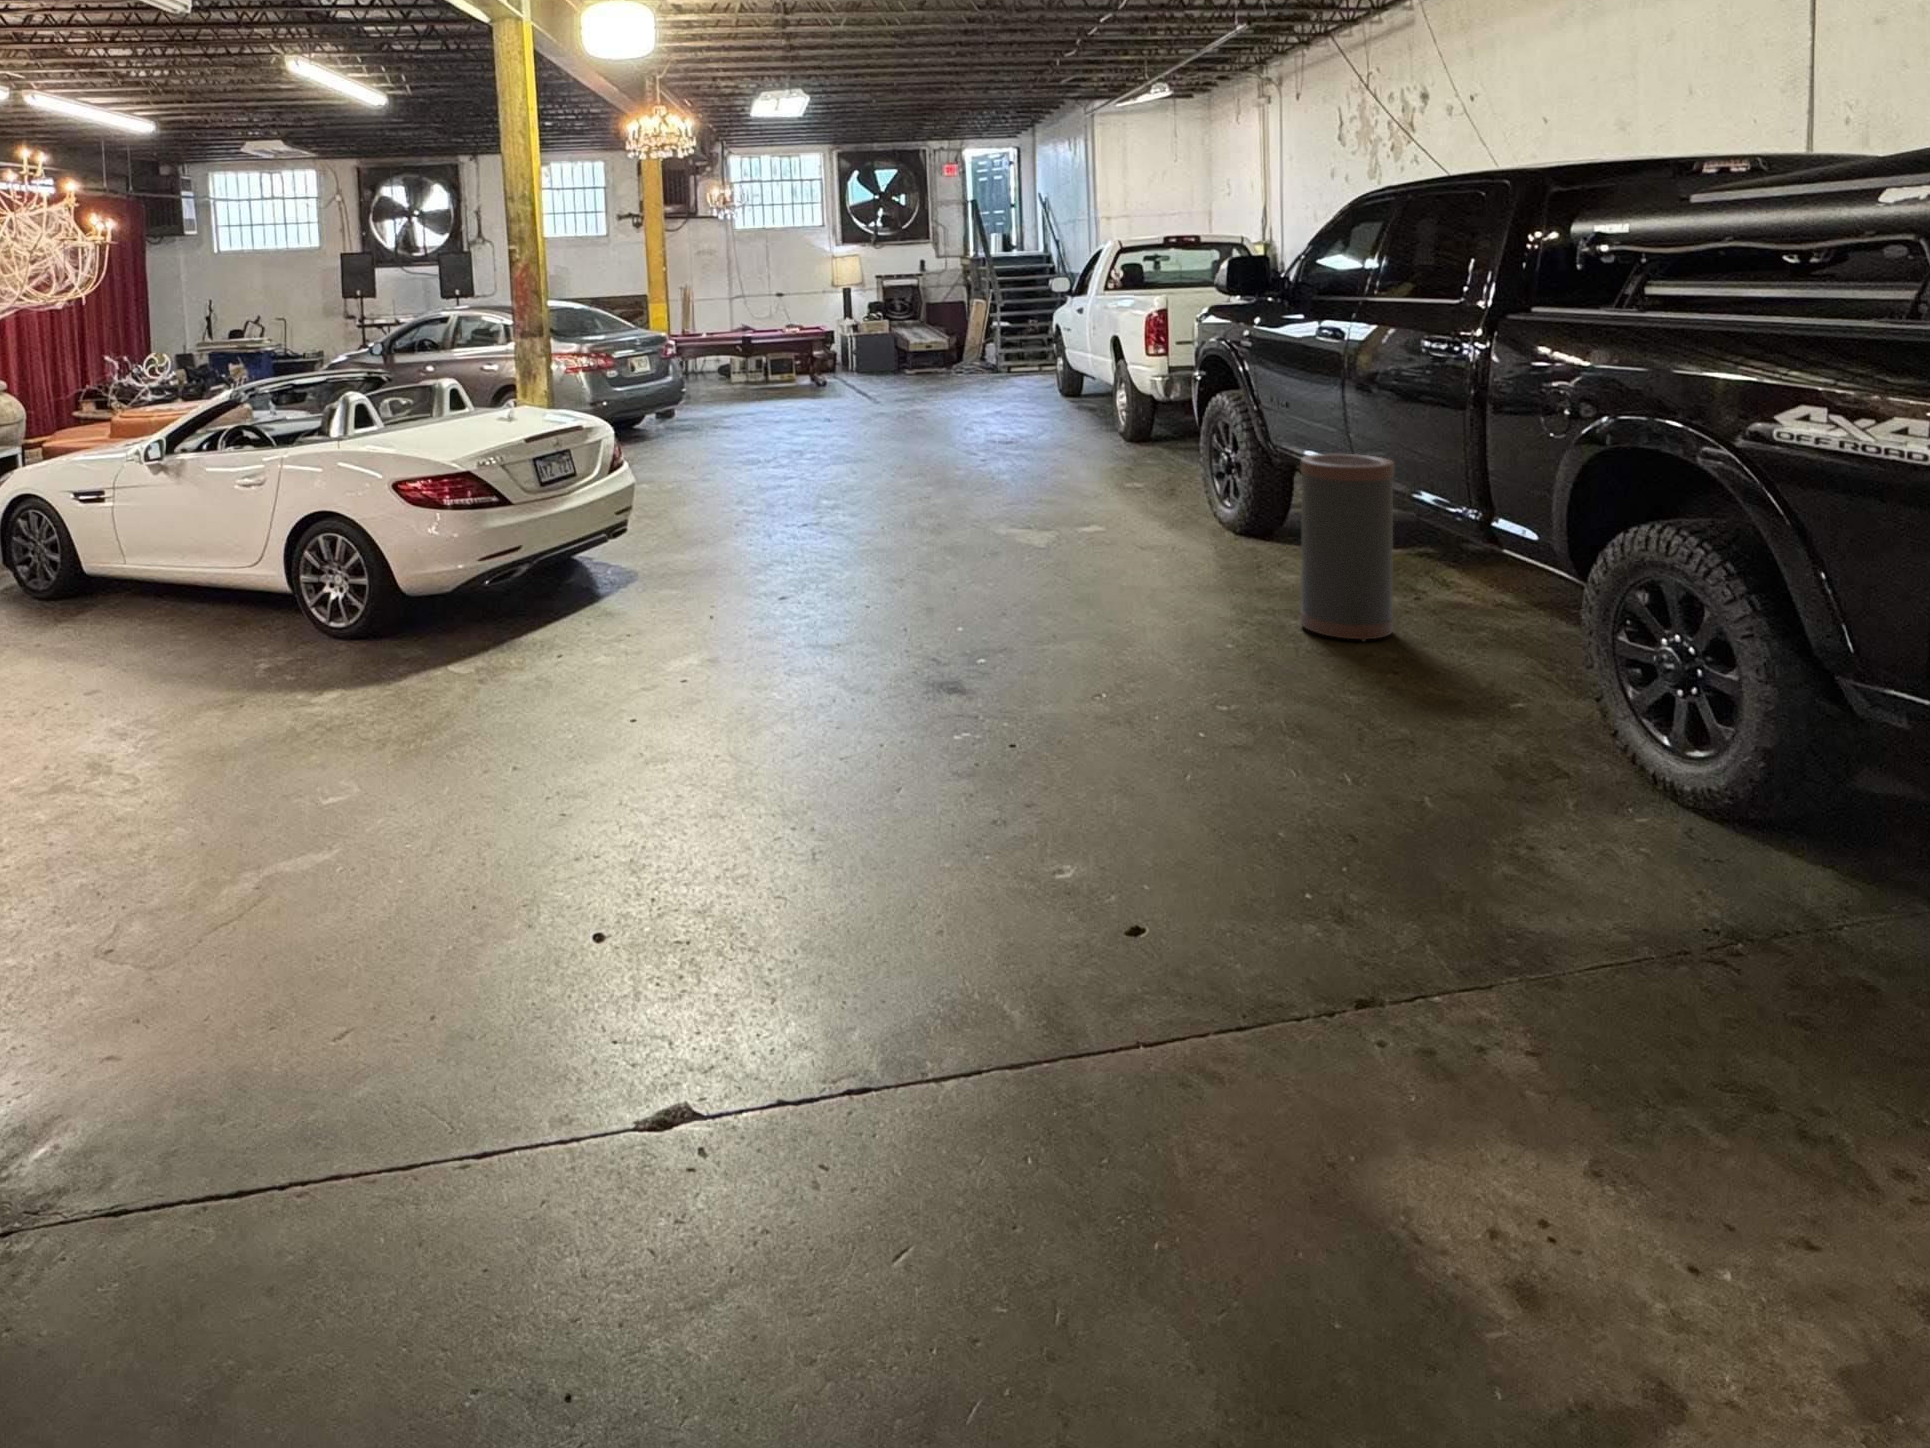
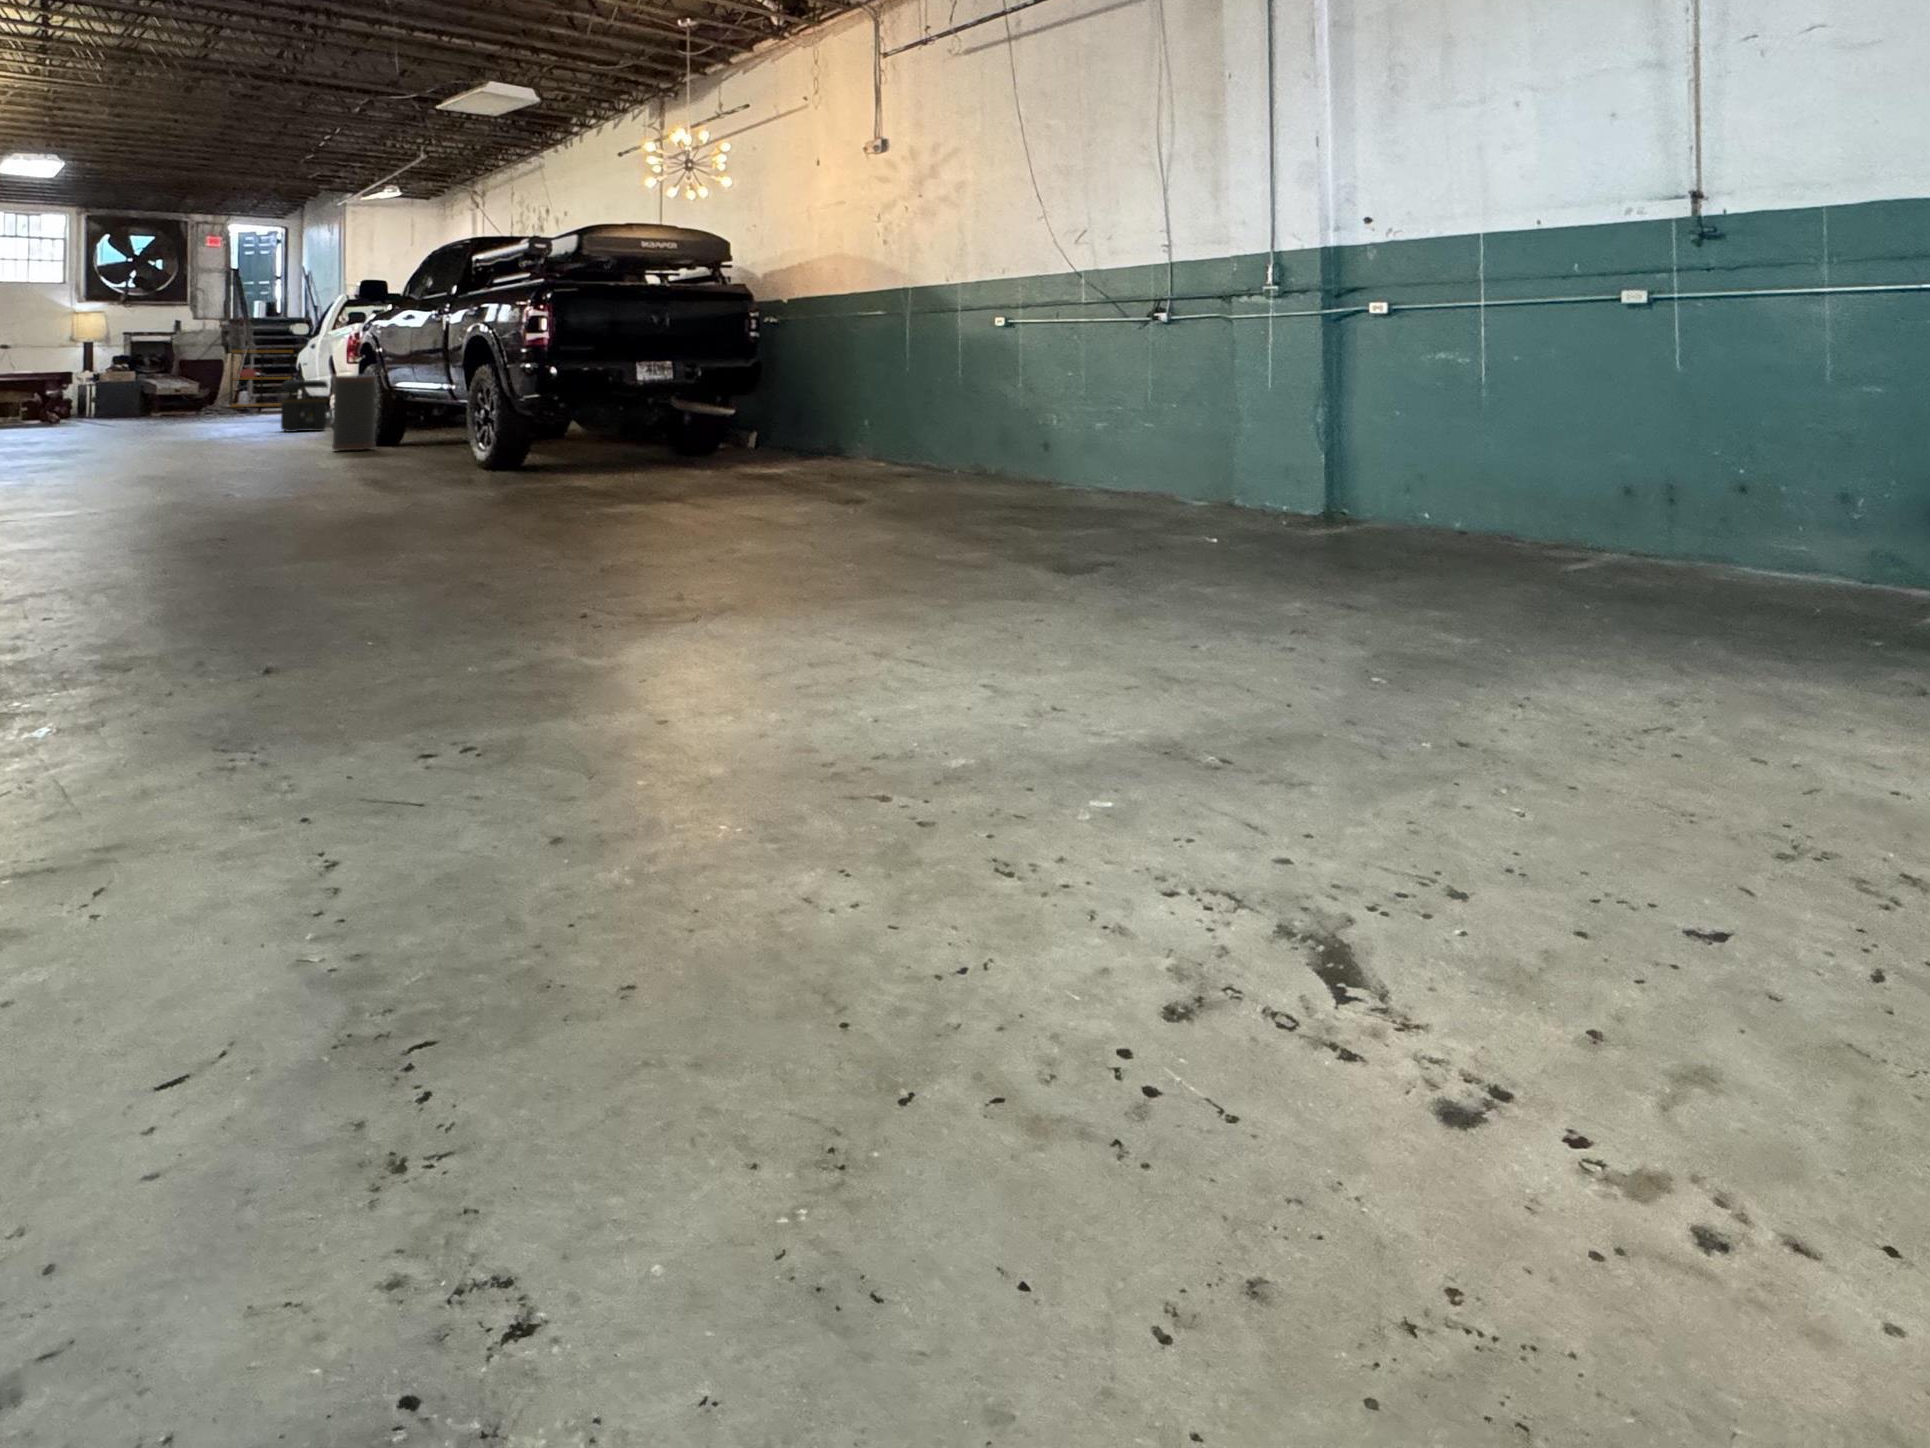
shelving unit: none [983,302,1049,373] -> present [230,351,294,408]
toolbox: none [1099,388,1170,477] -> present [281,380,328,432]

